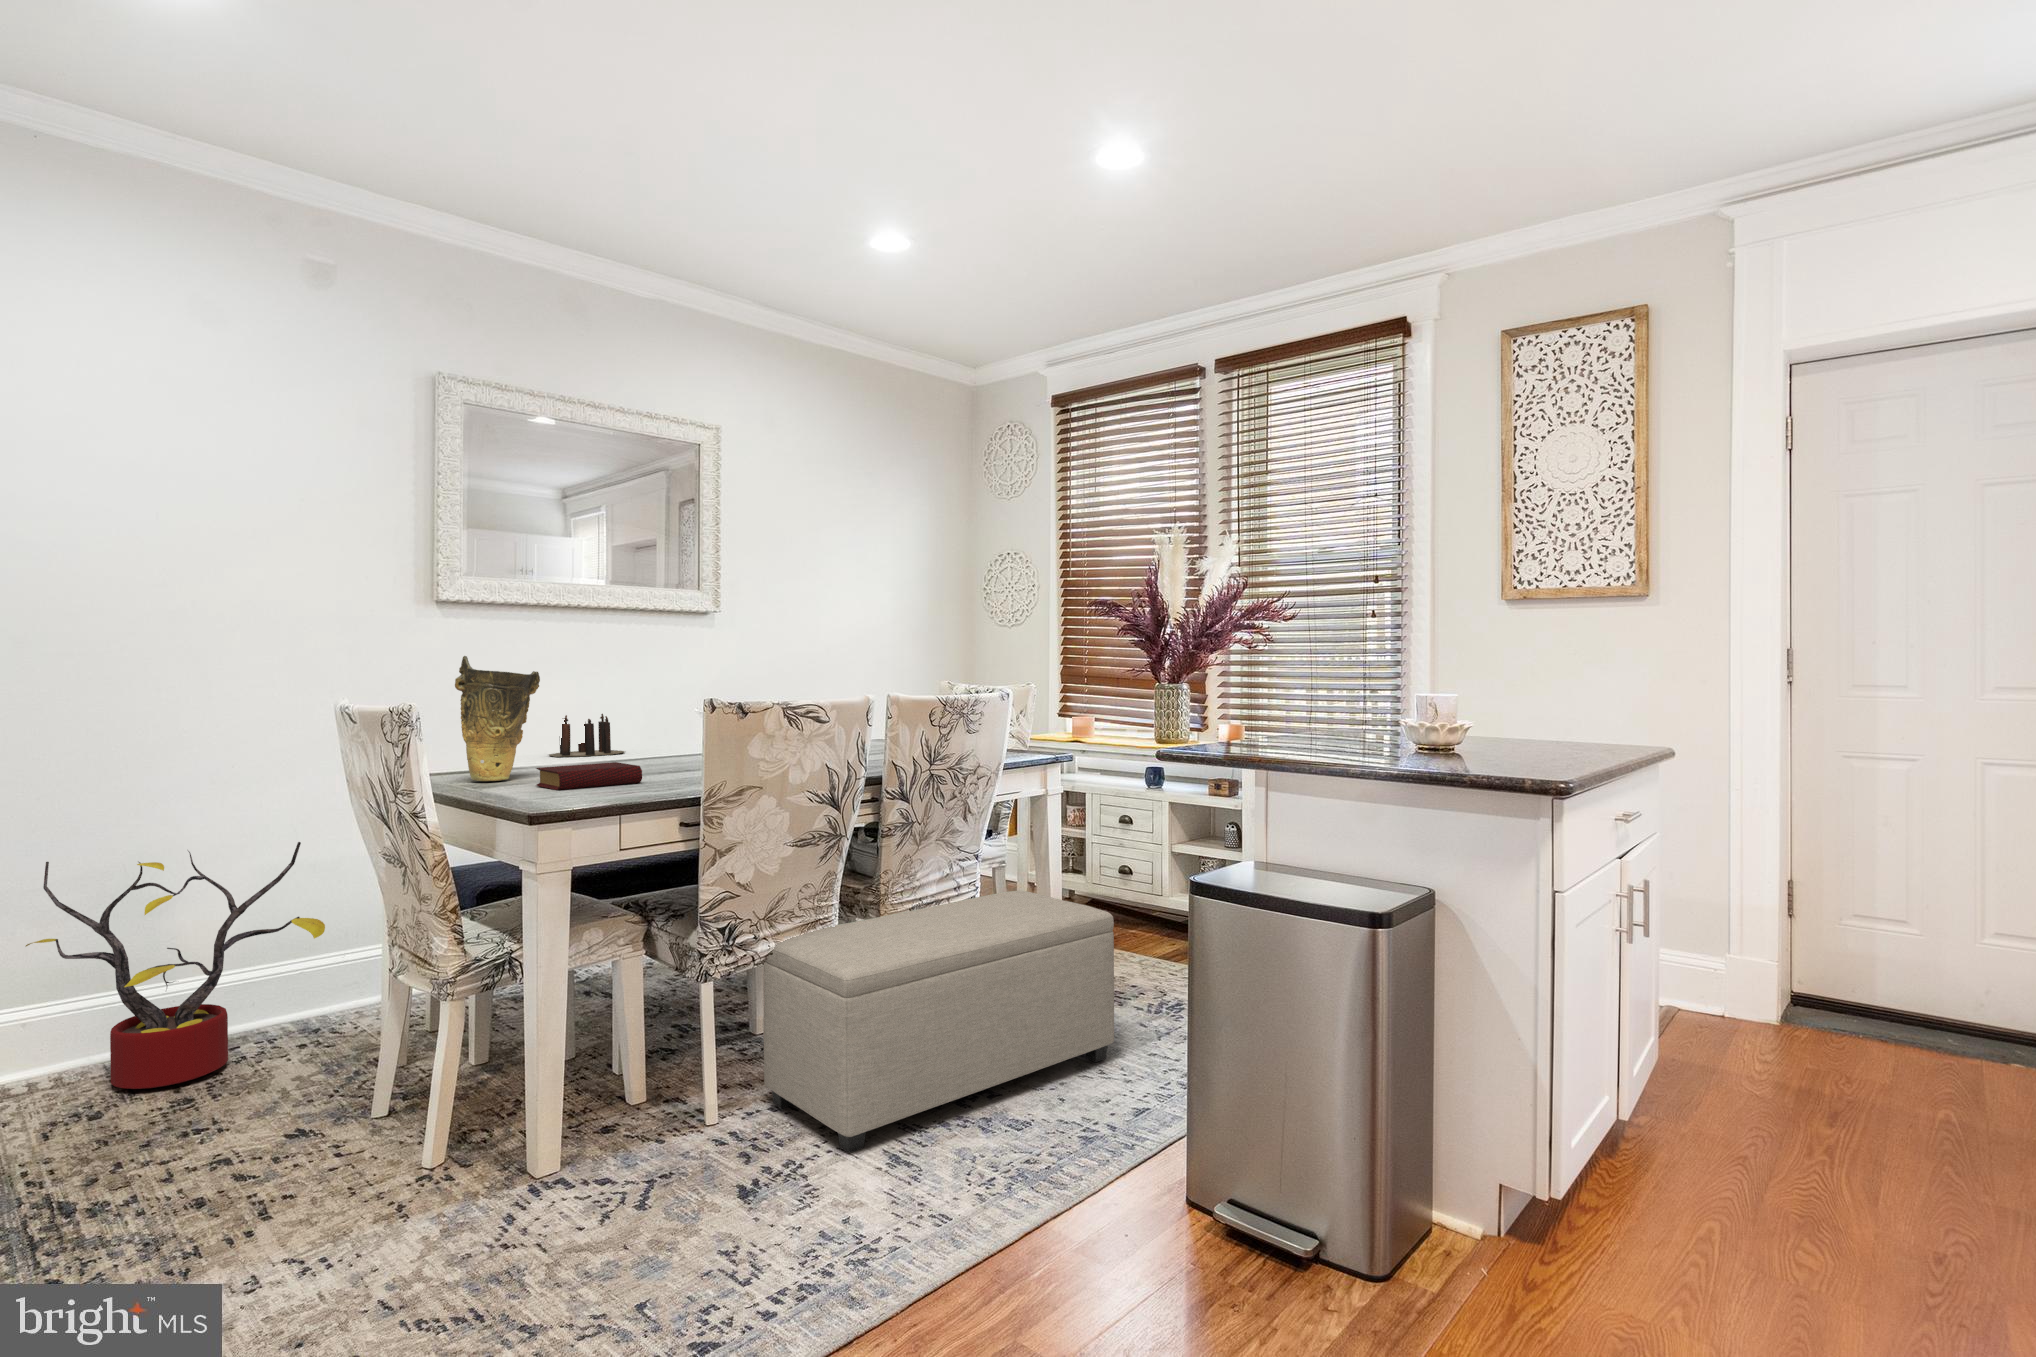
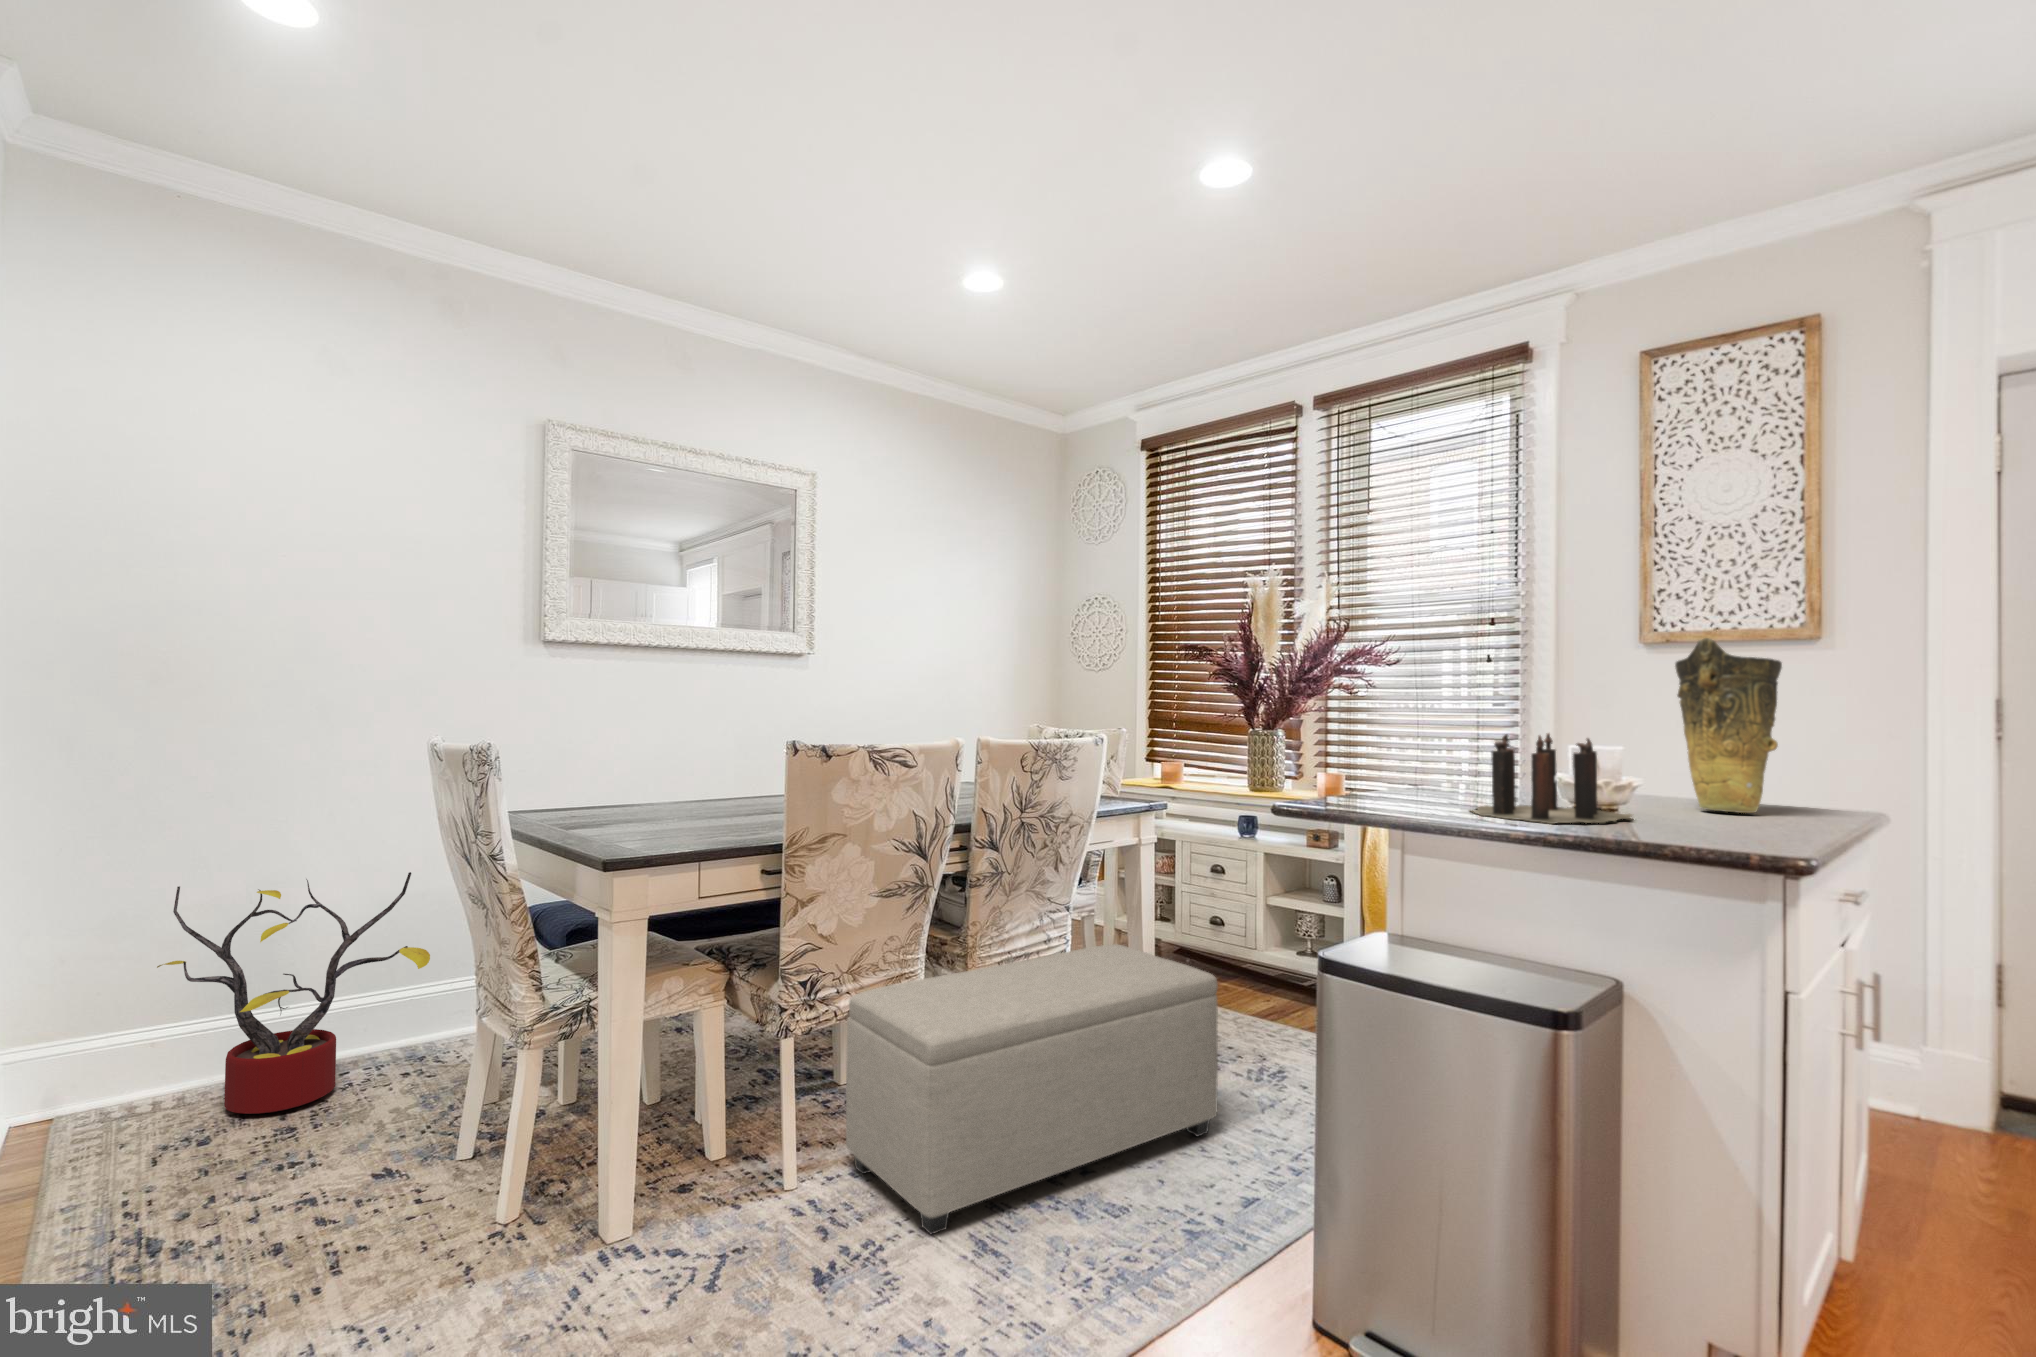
vase: present [455,656,540,781] -> present [1675,638,1782,813]
candle: present [549,714,625,757] -> present [1469,733,1633,824]
book: present [536,762,642,790] -> none [627,802,731,831]

